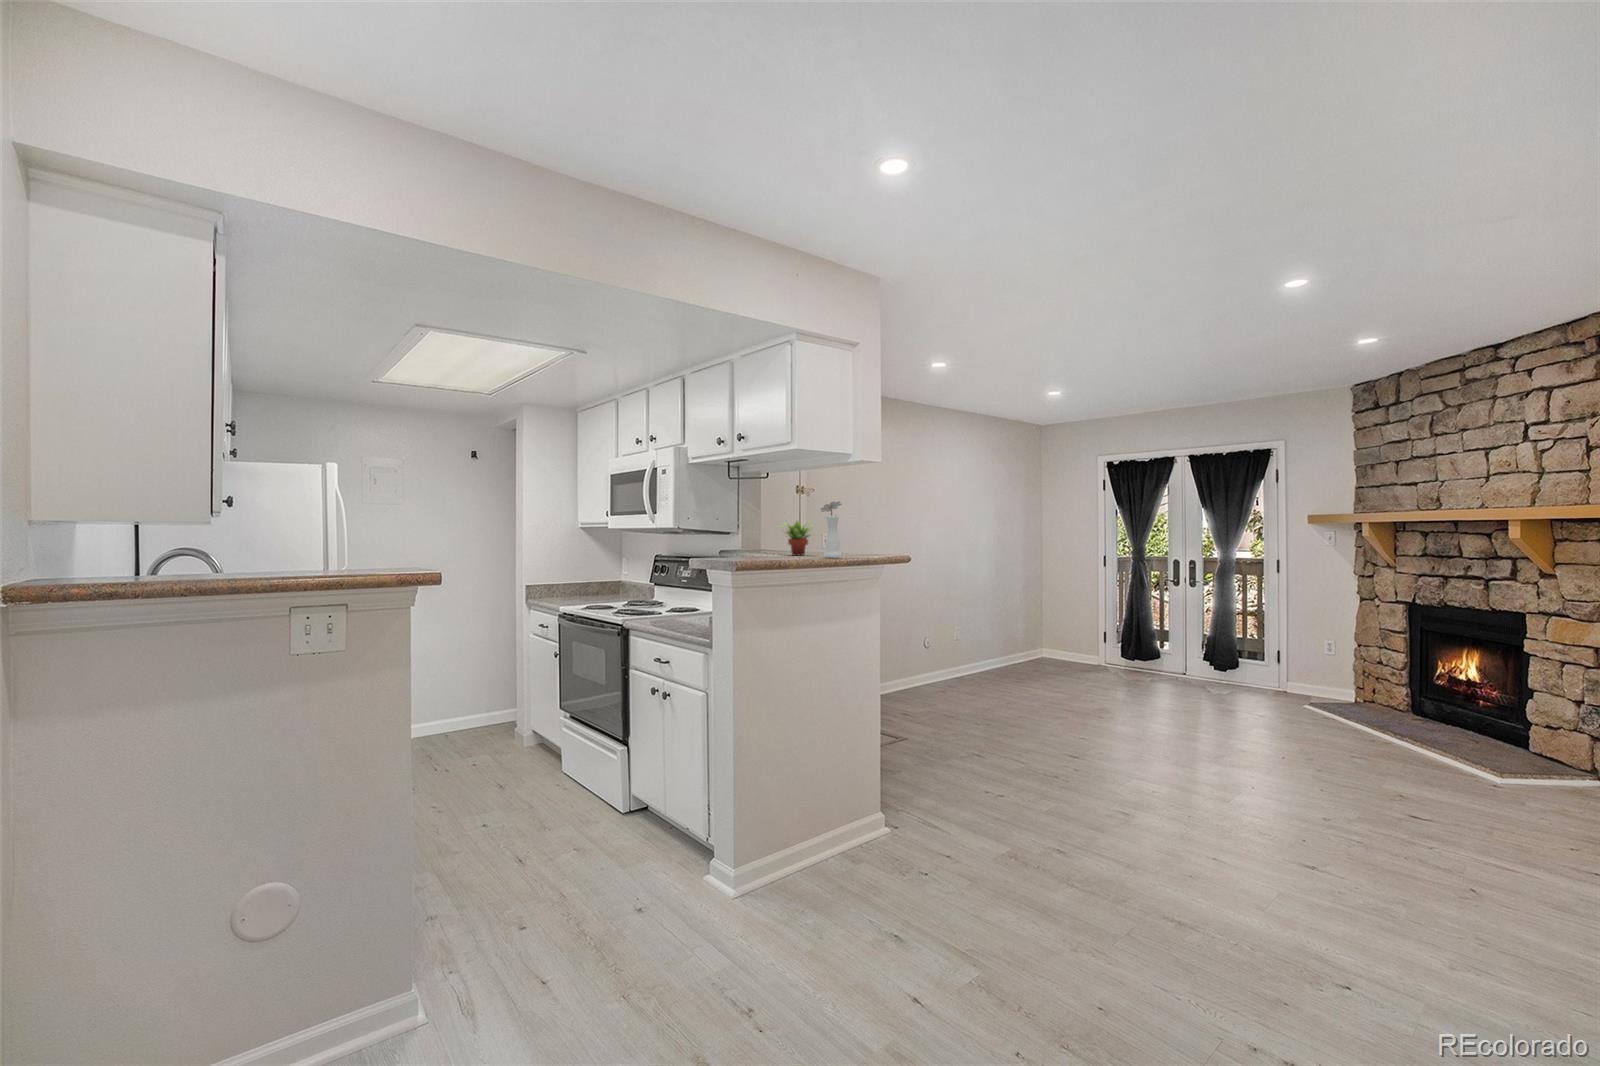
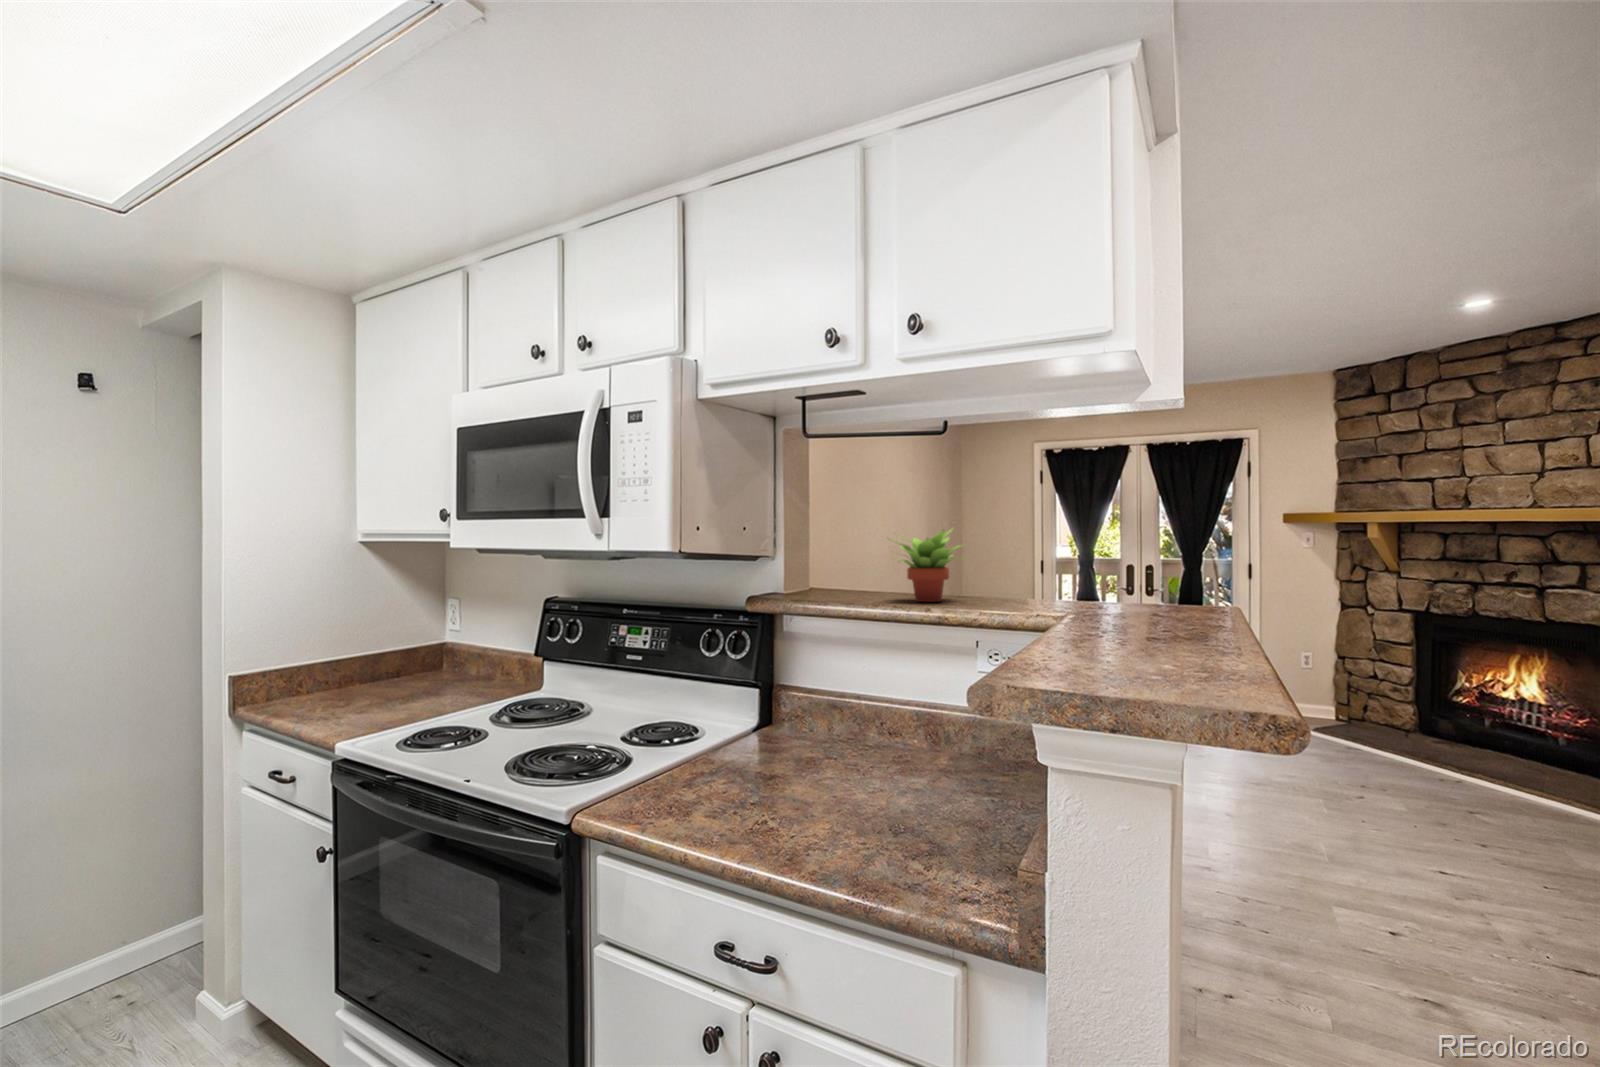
vase: present [820,501,841,558] -> none [1120,487,1186,623]

